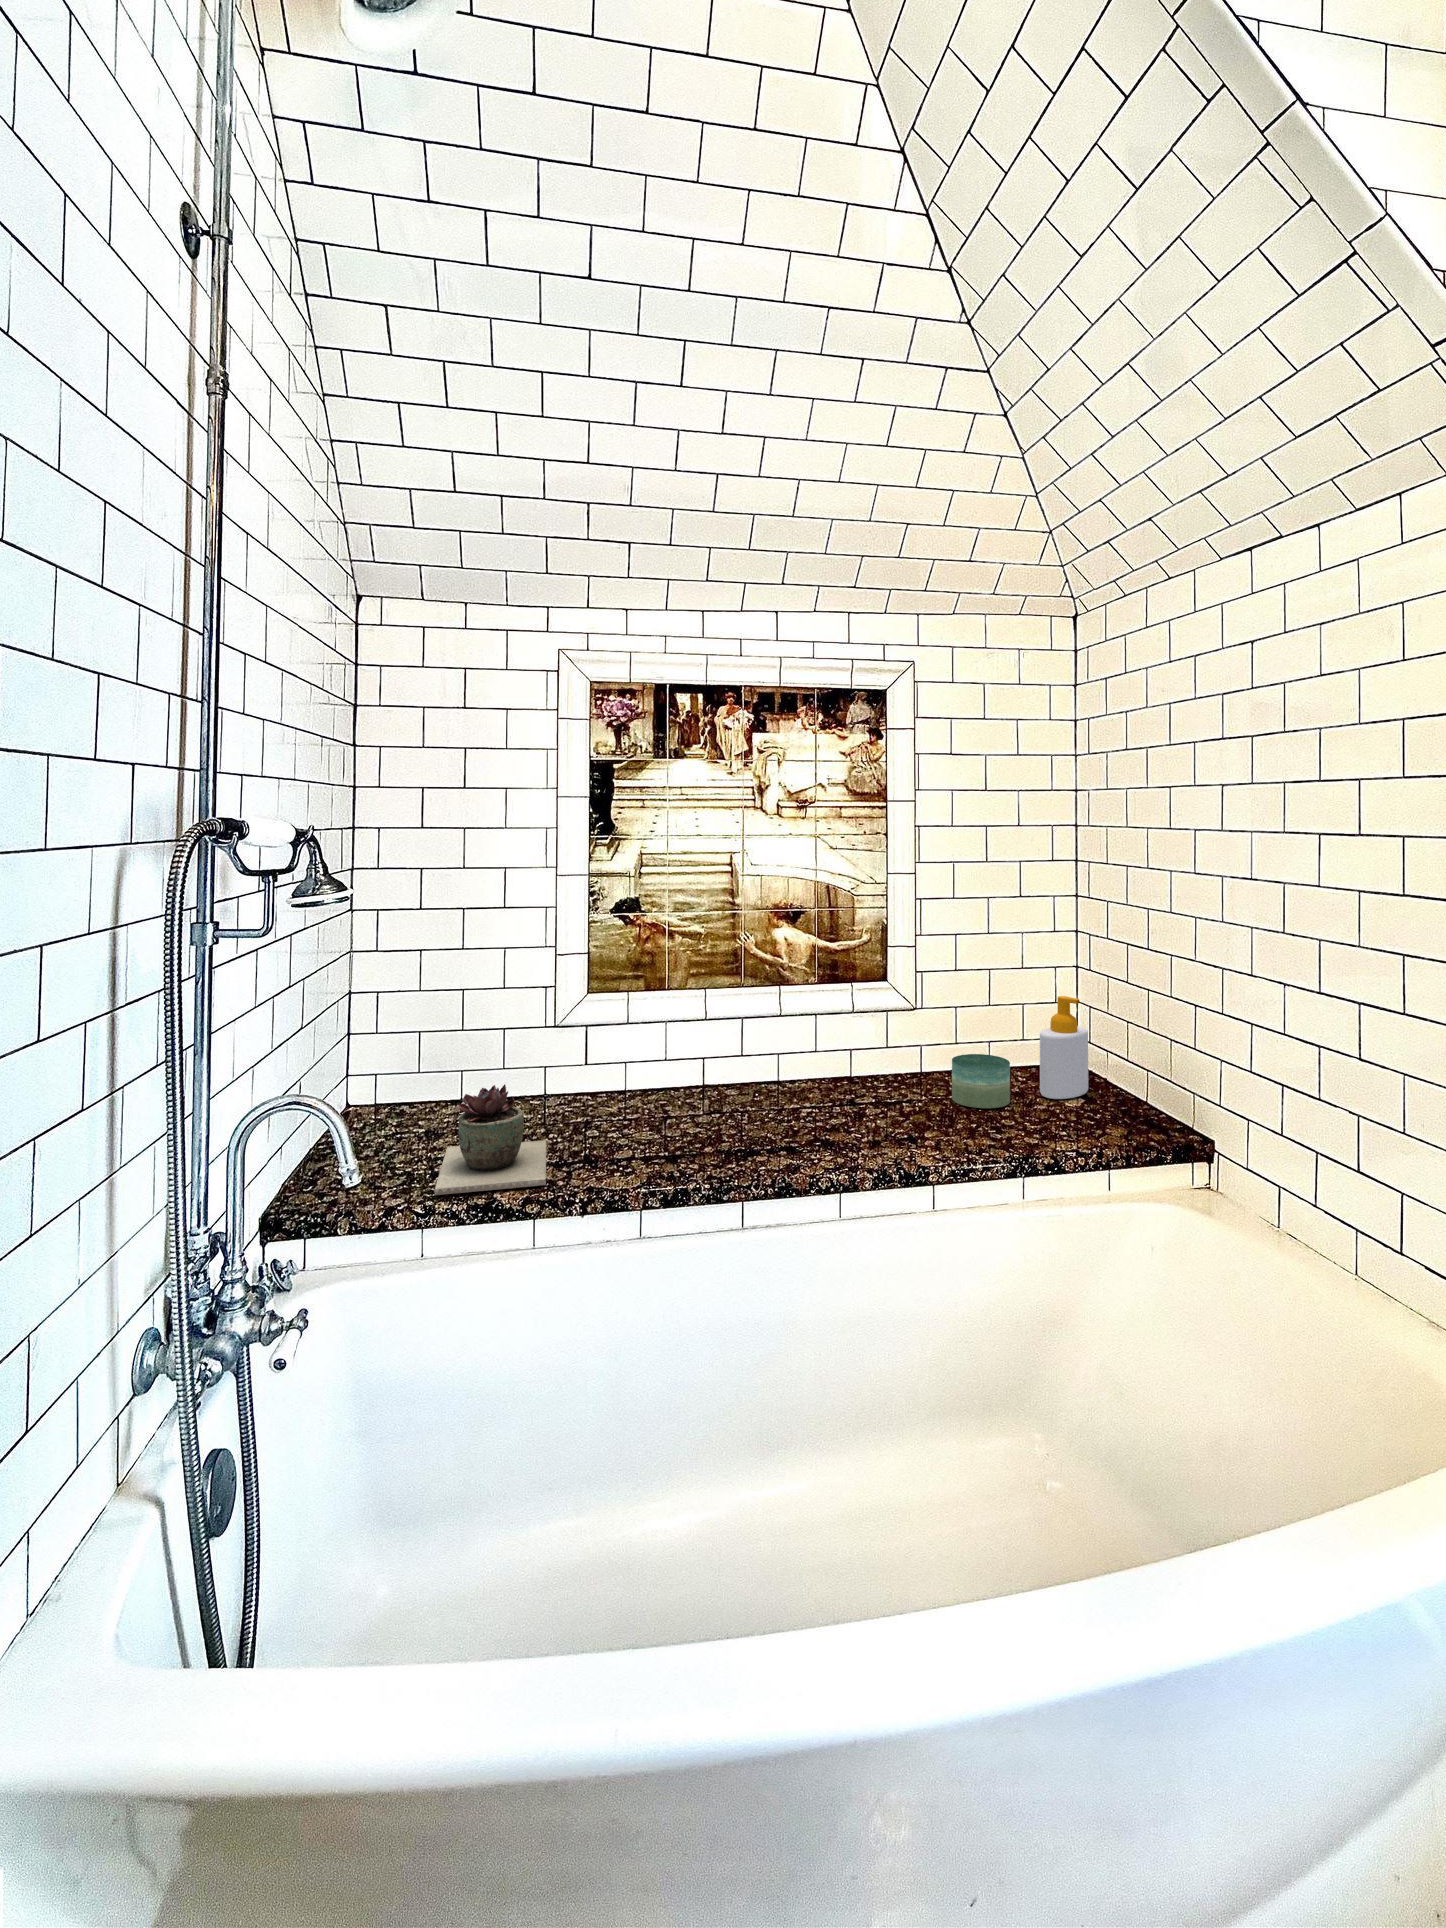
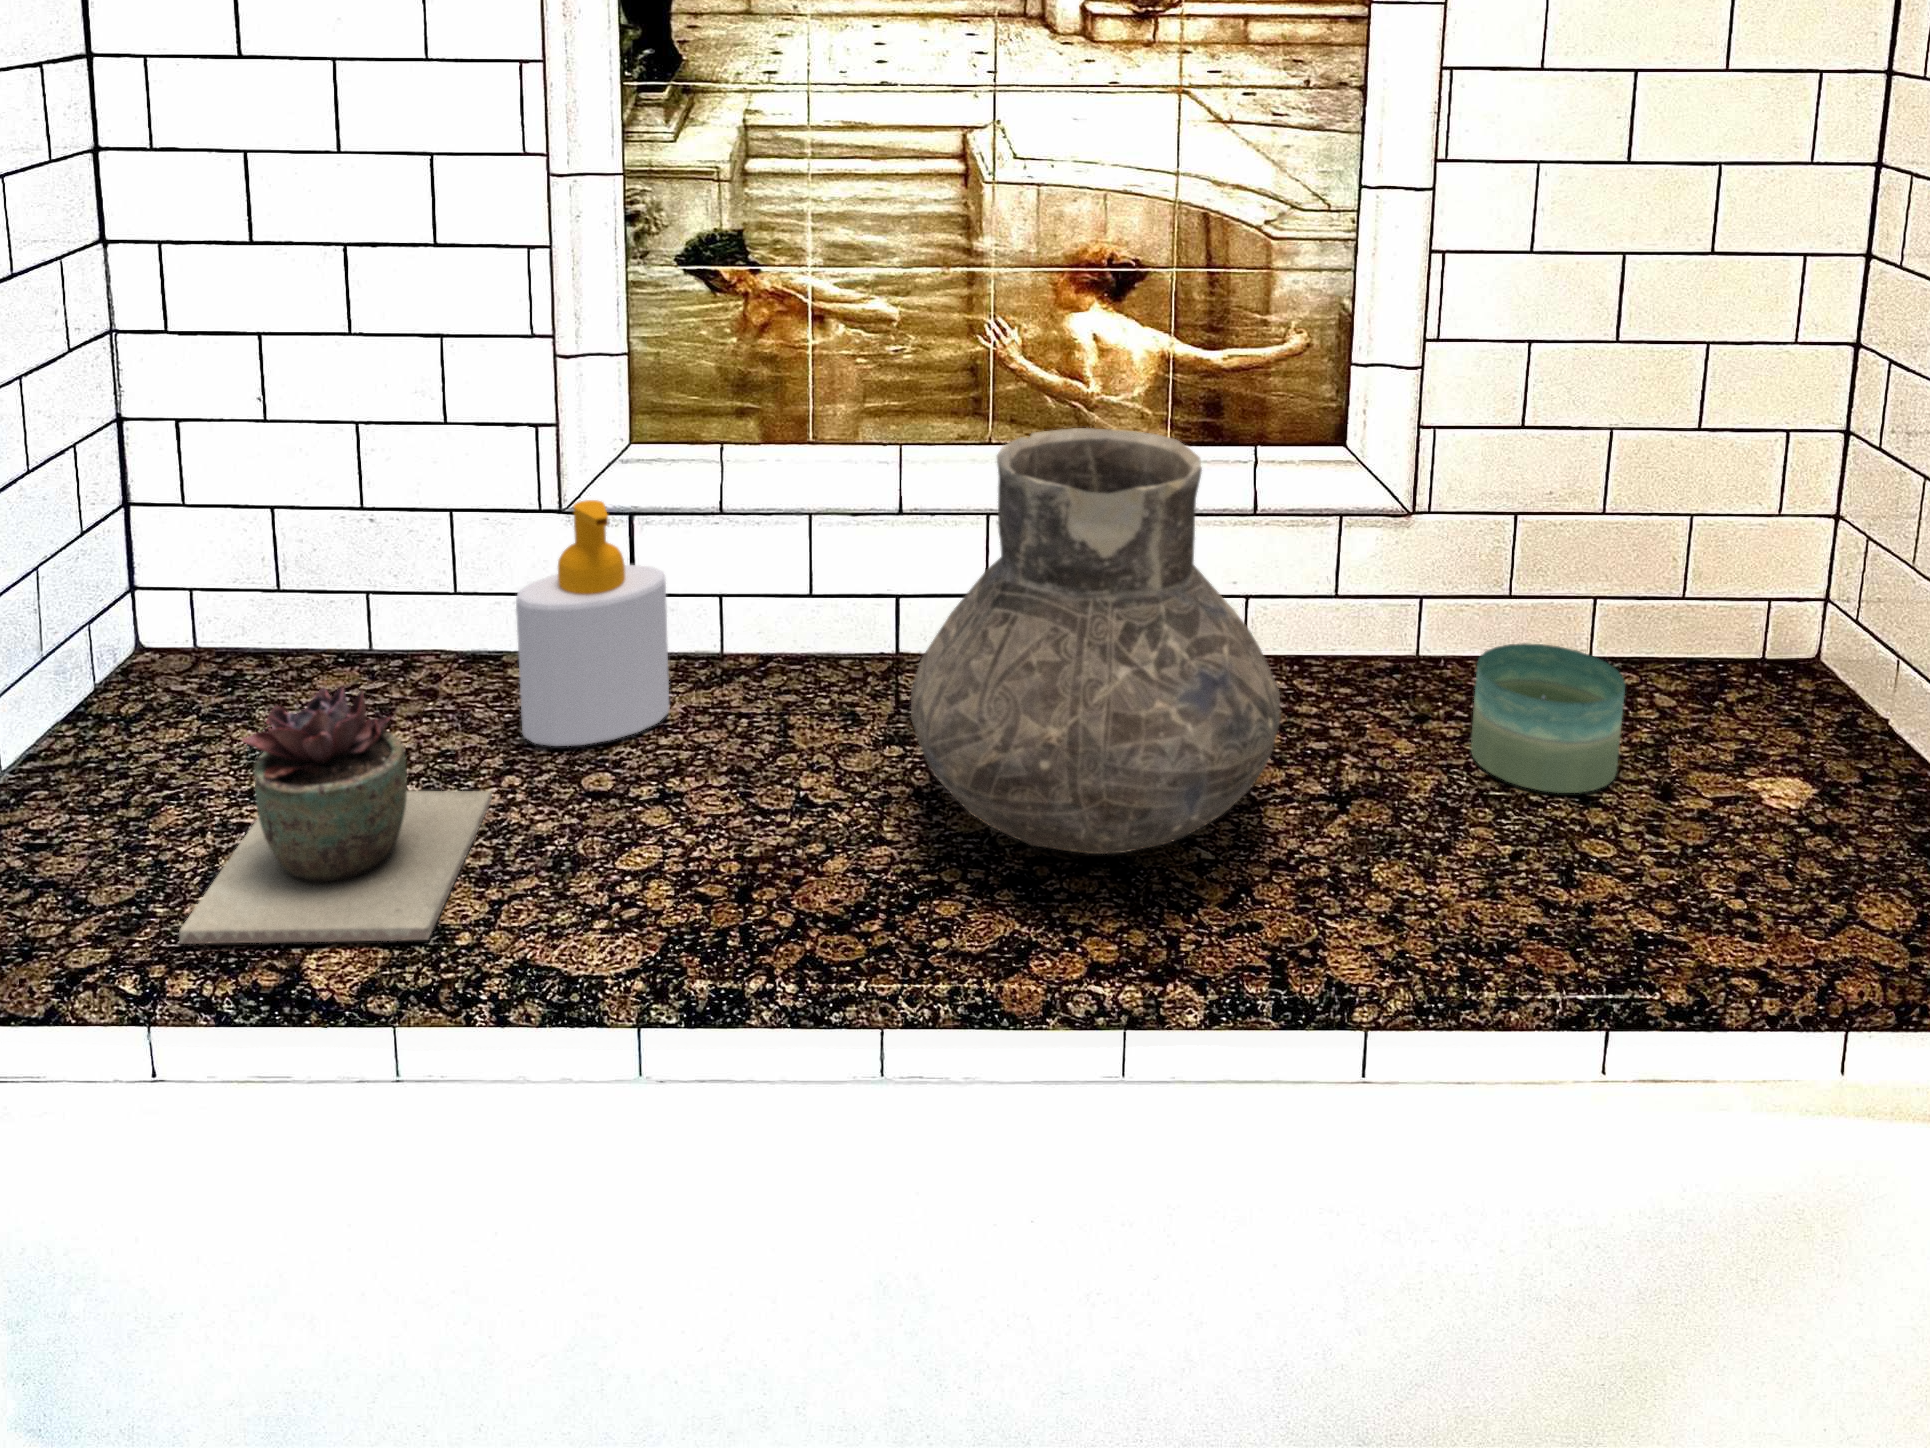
vase: none [731,965,883,1136] -> present [911,428,1281,854]
soap bottle: present [1040,996,1088,1099] -> present [516,500,670,746]

